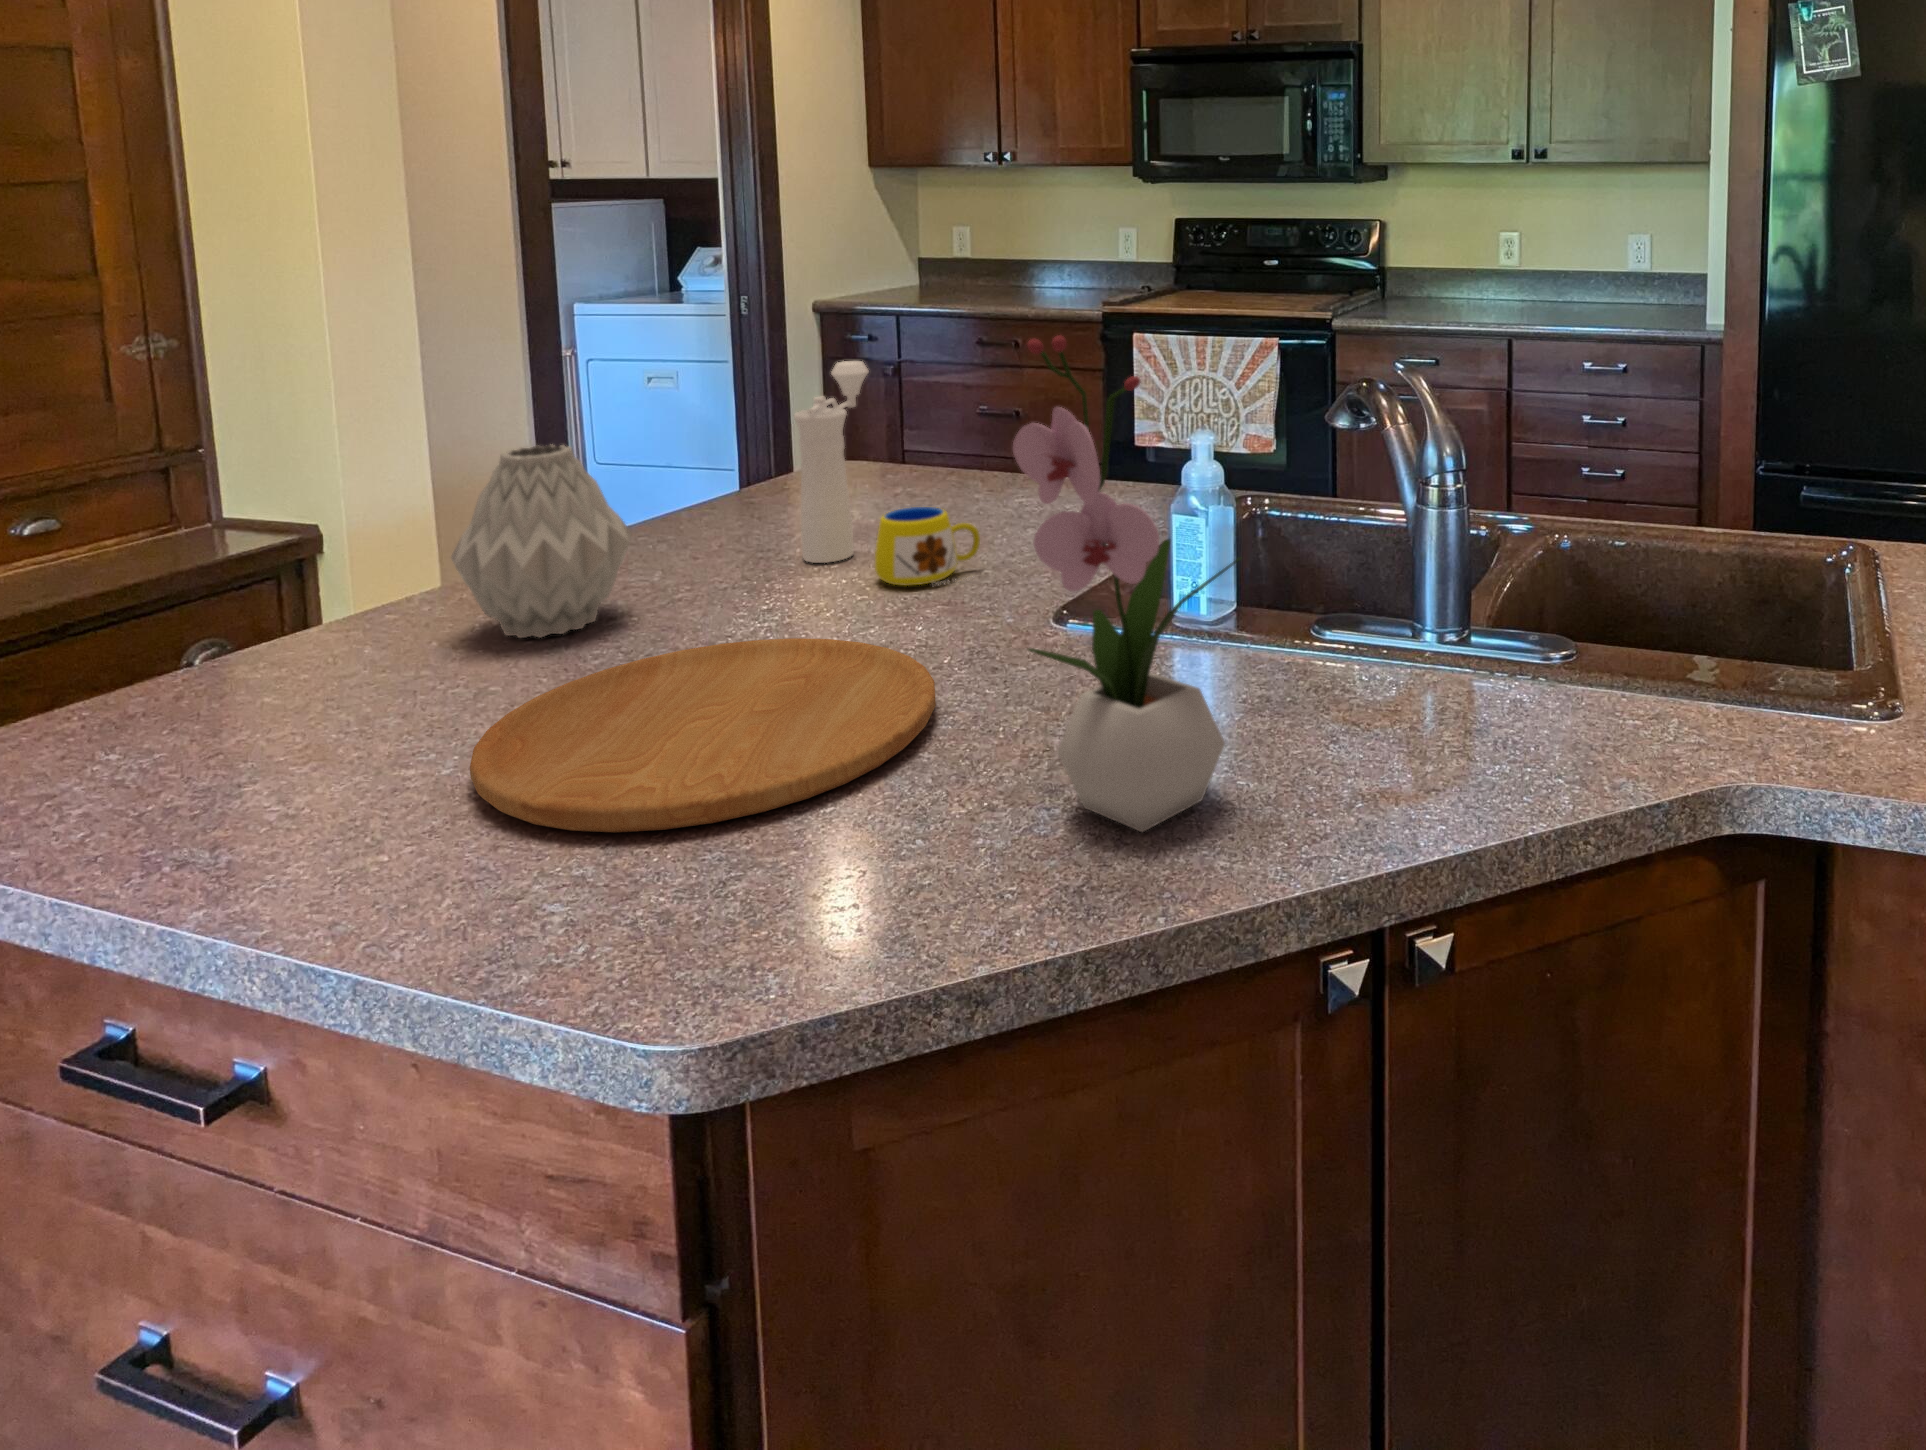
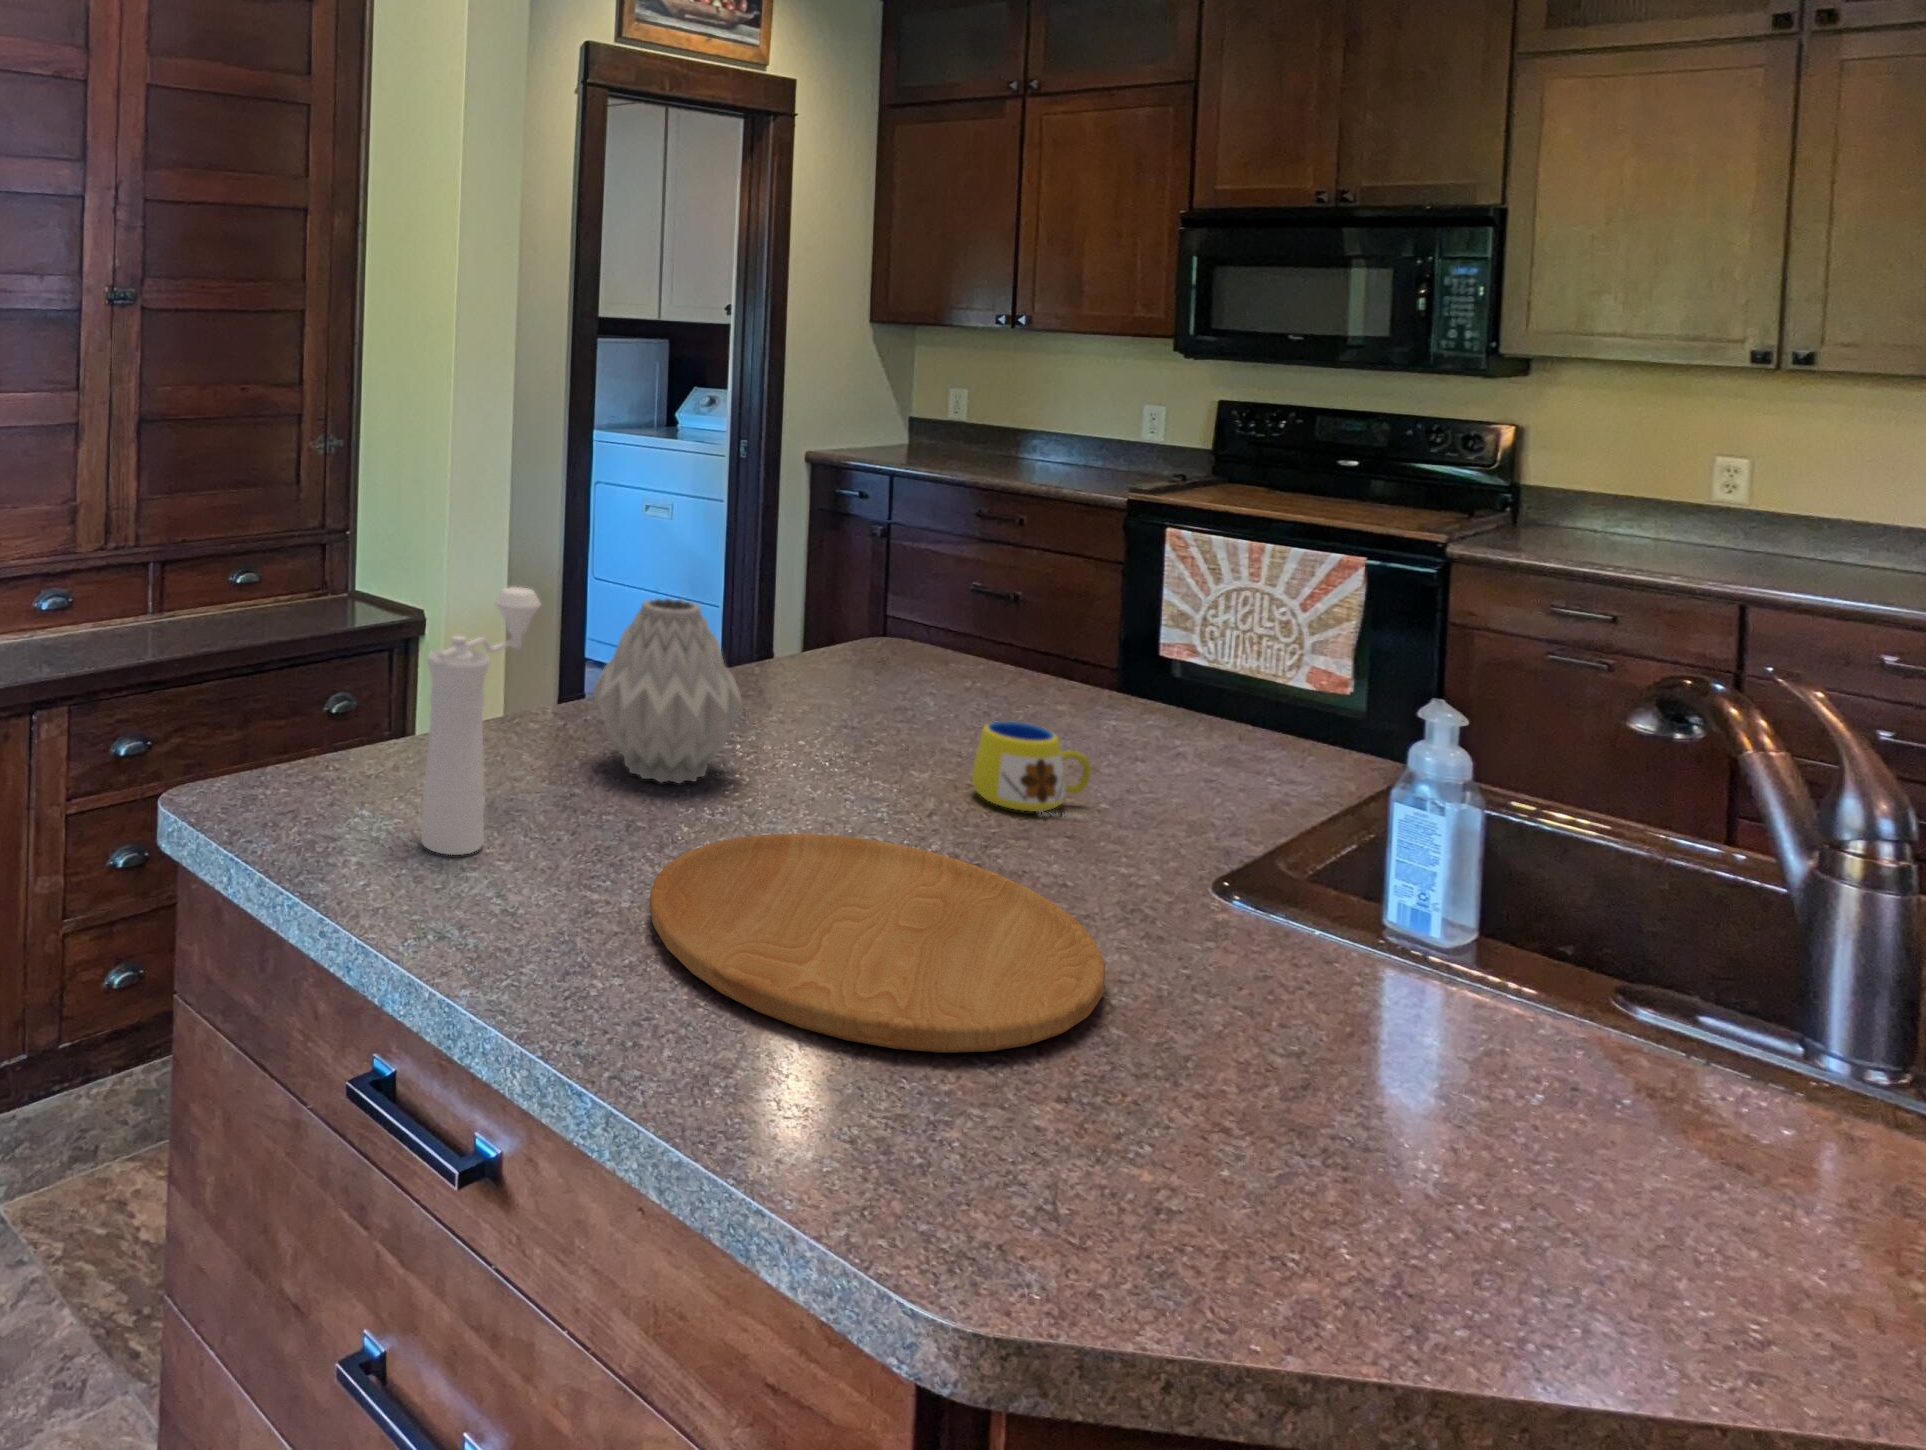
flower arrangement: present [1013,335,1241,832] -> none [1297,605,1610,1242]
pepper mill: present [794,361,868,563] -> present [421,587,541,855]

